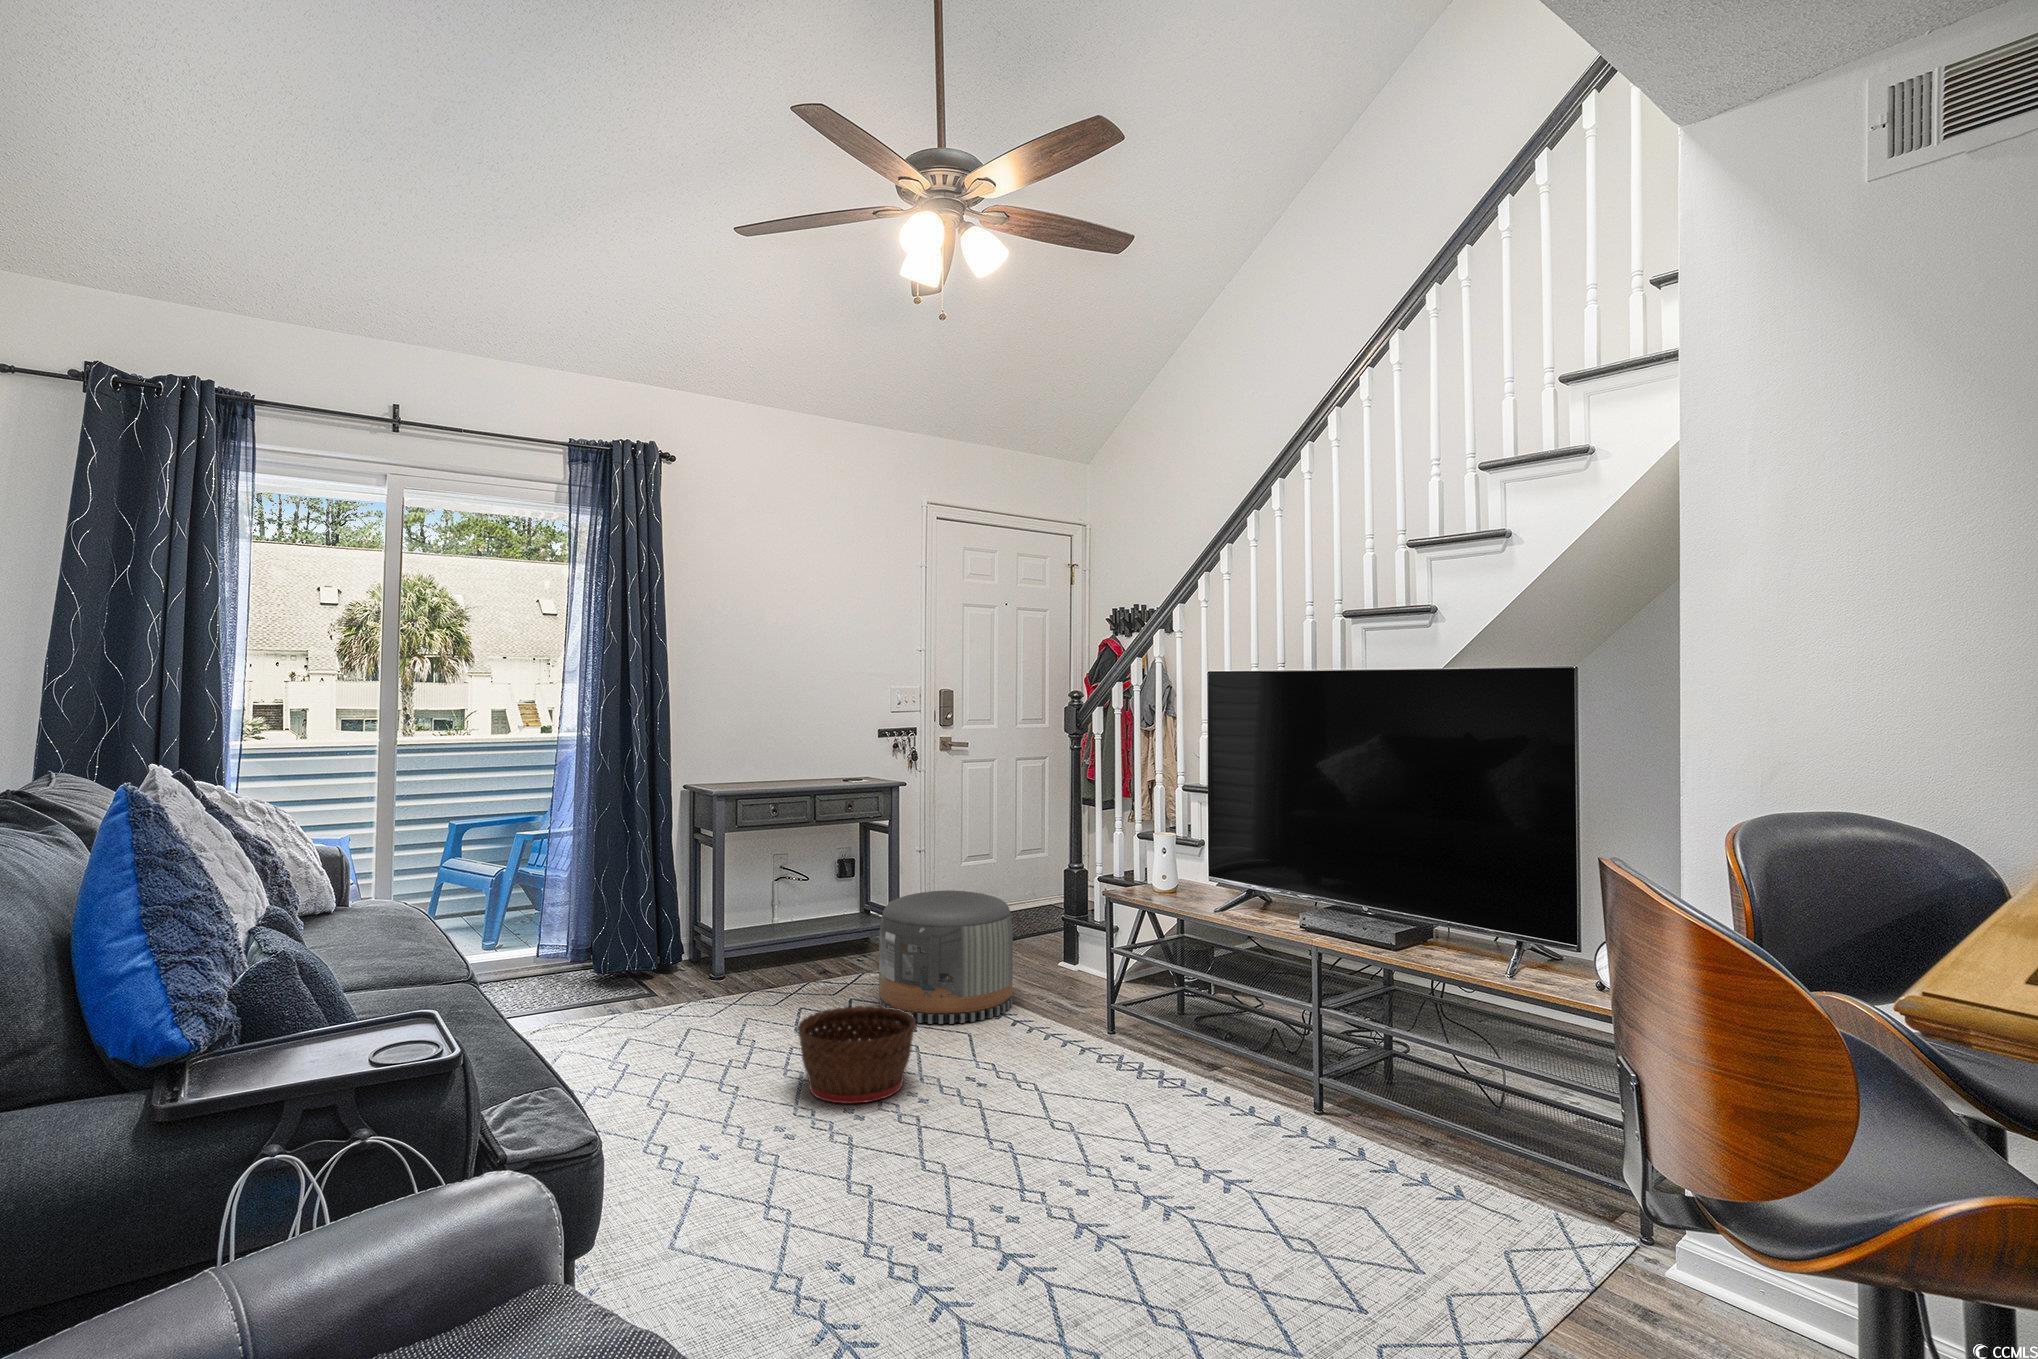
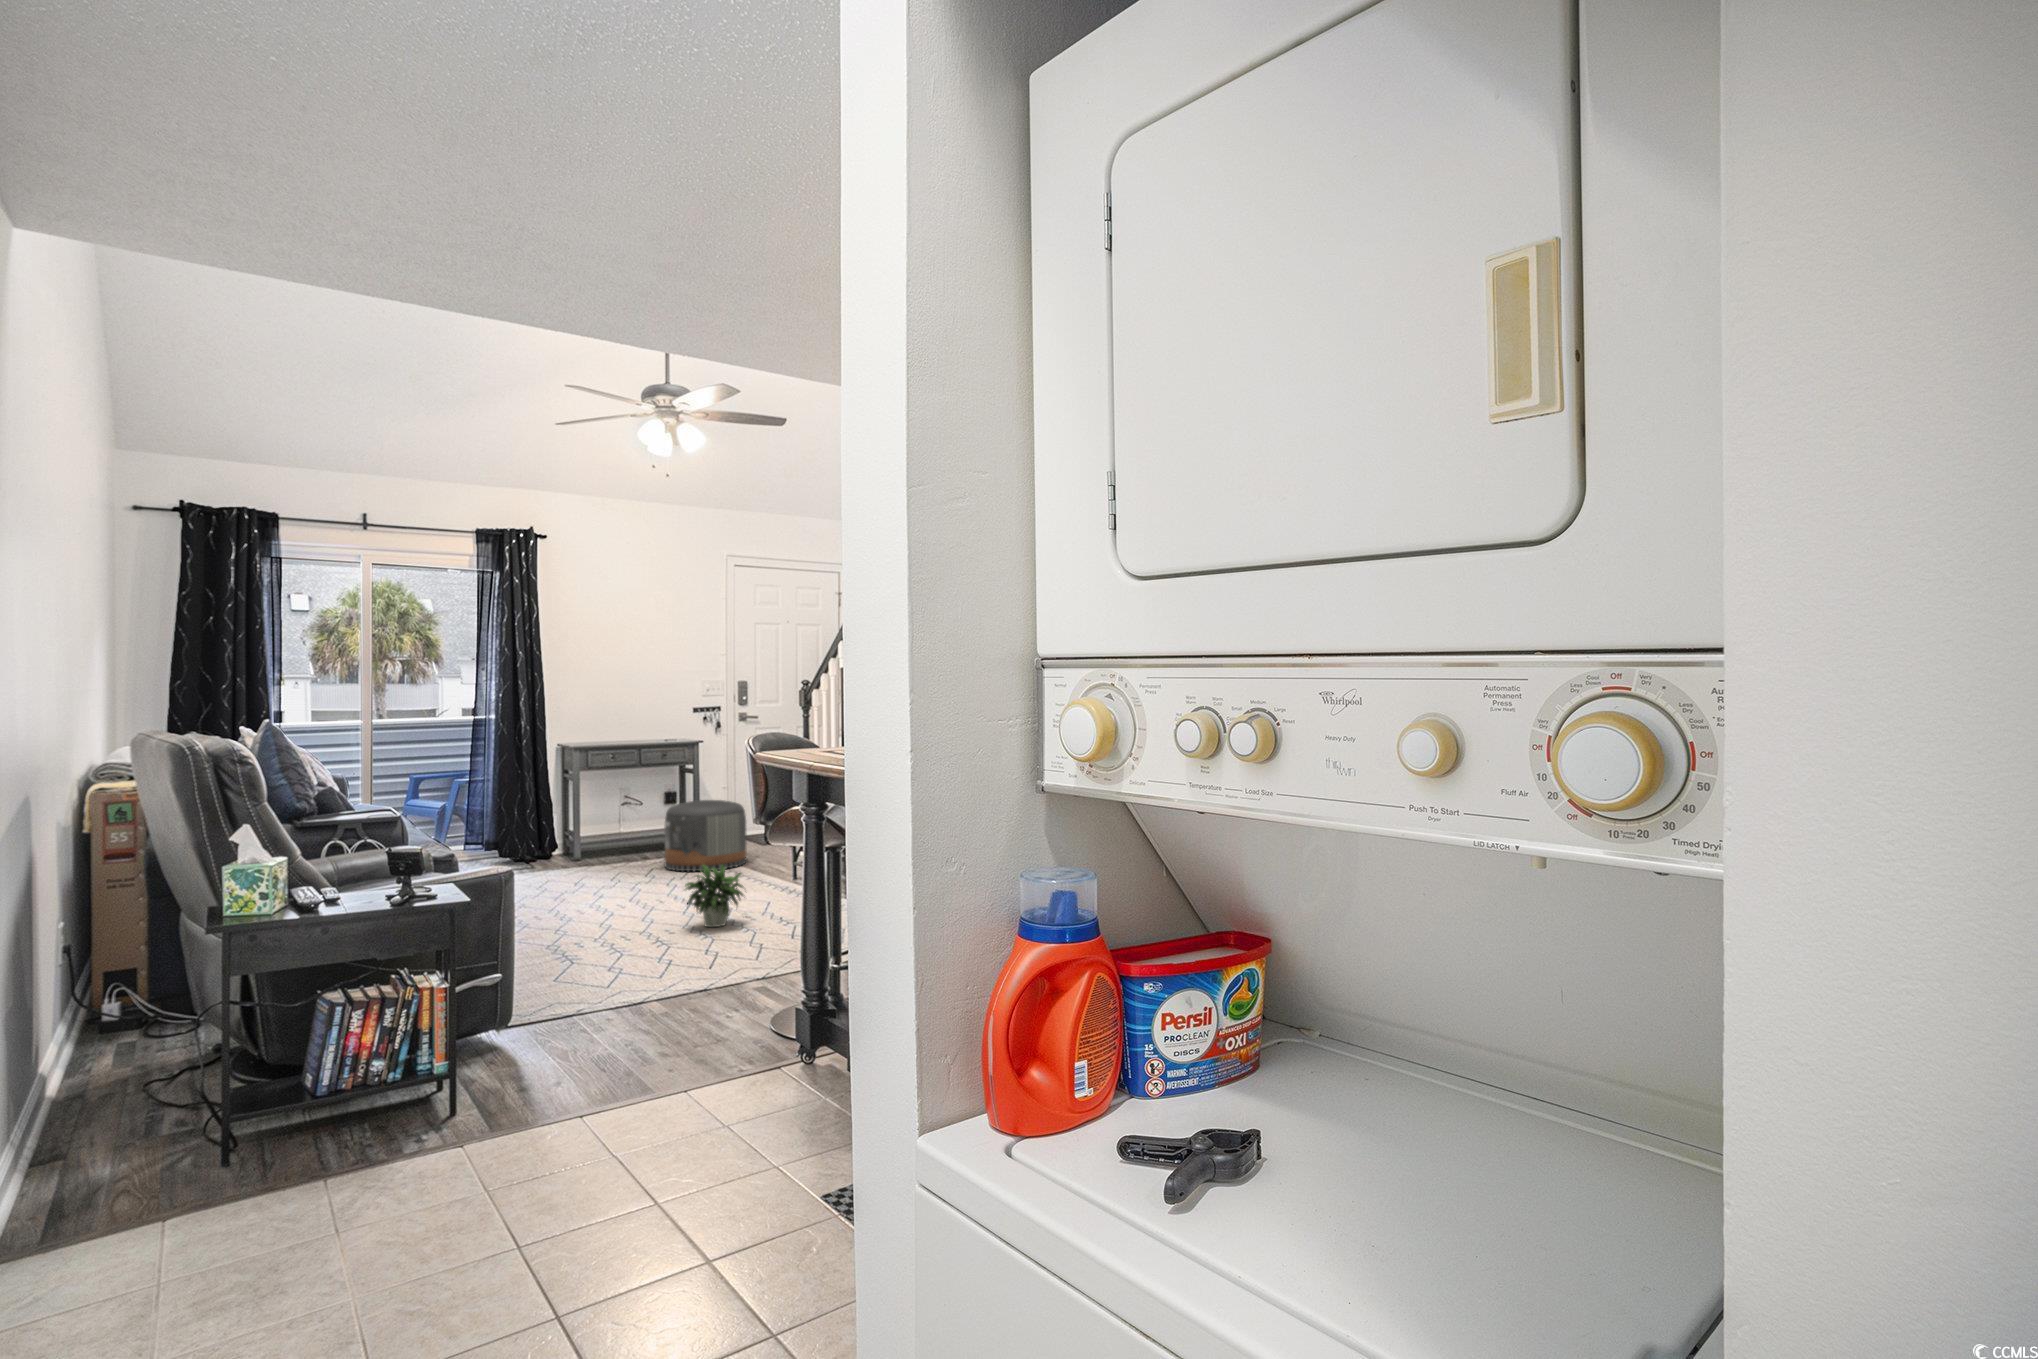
basket: present [798,1006,916,1104] -> none [593,854,661,897]
potted plant: none [1054,1080,1182,1238] -> present [685,864,743,927]

